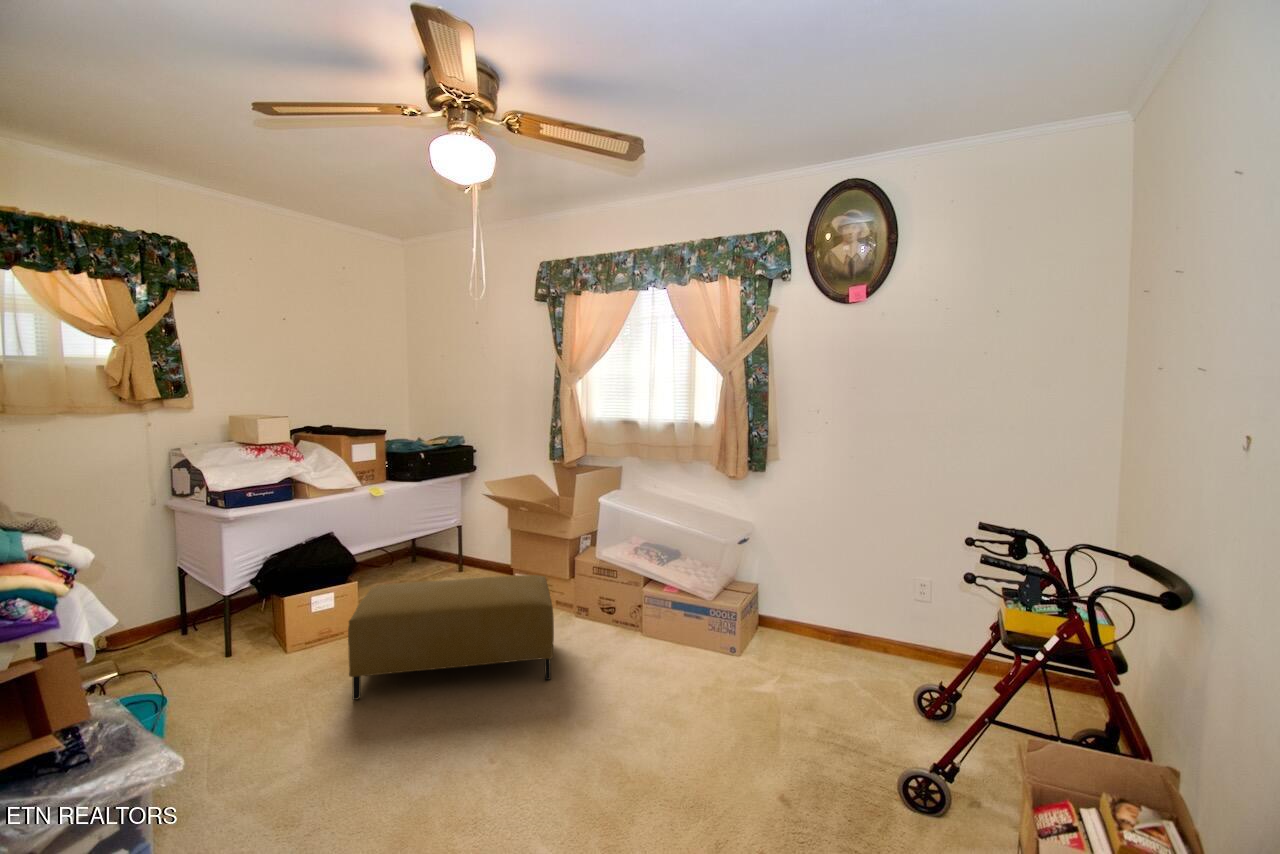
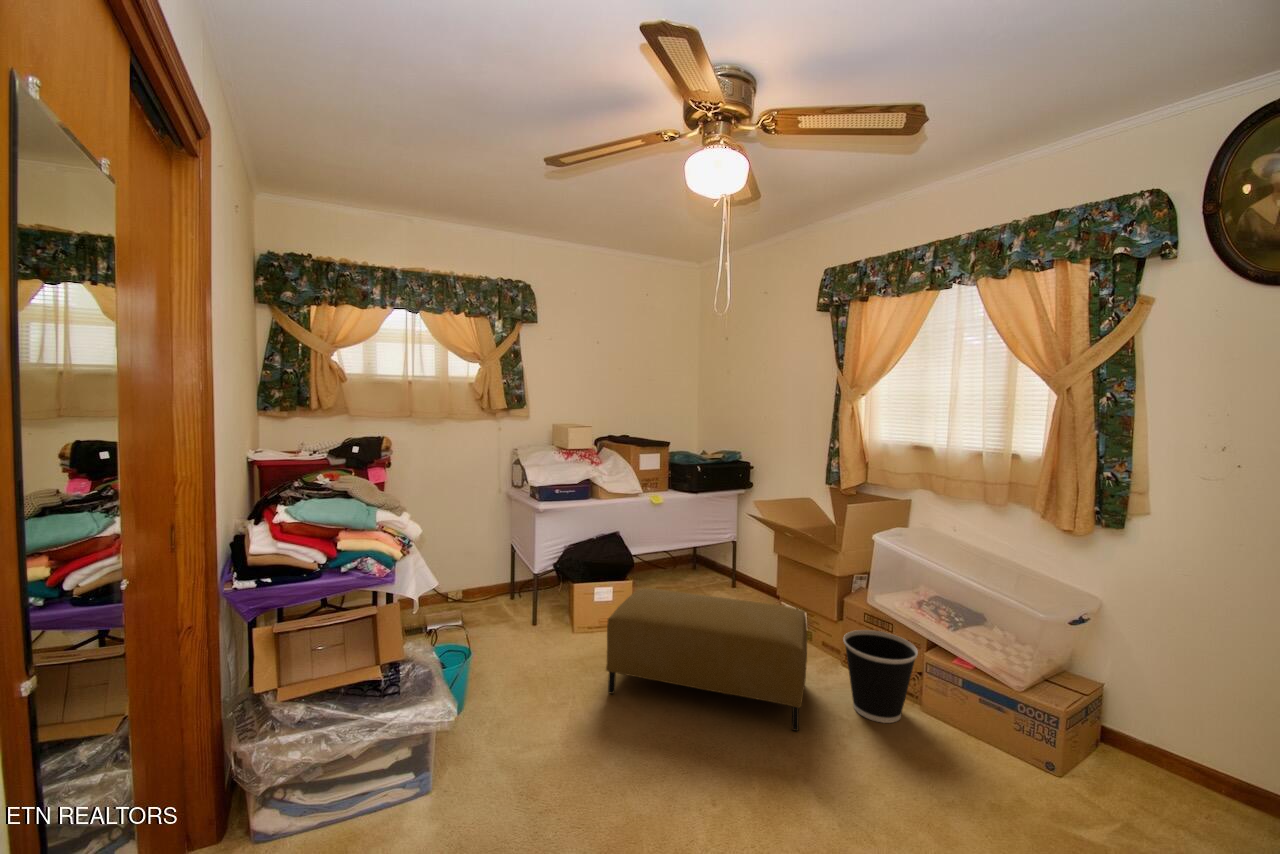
wastebasket: none [581,581,639,655] -> present [843,630,918,723]

